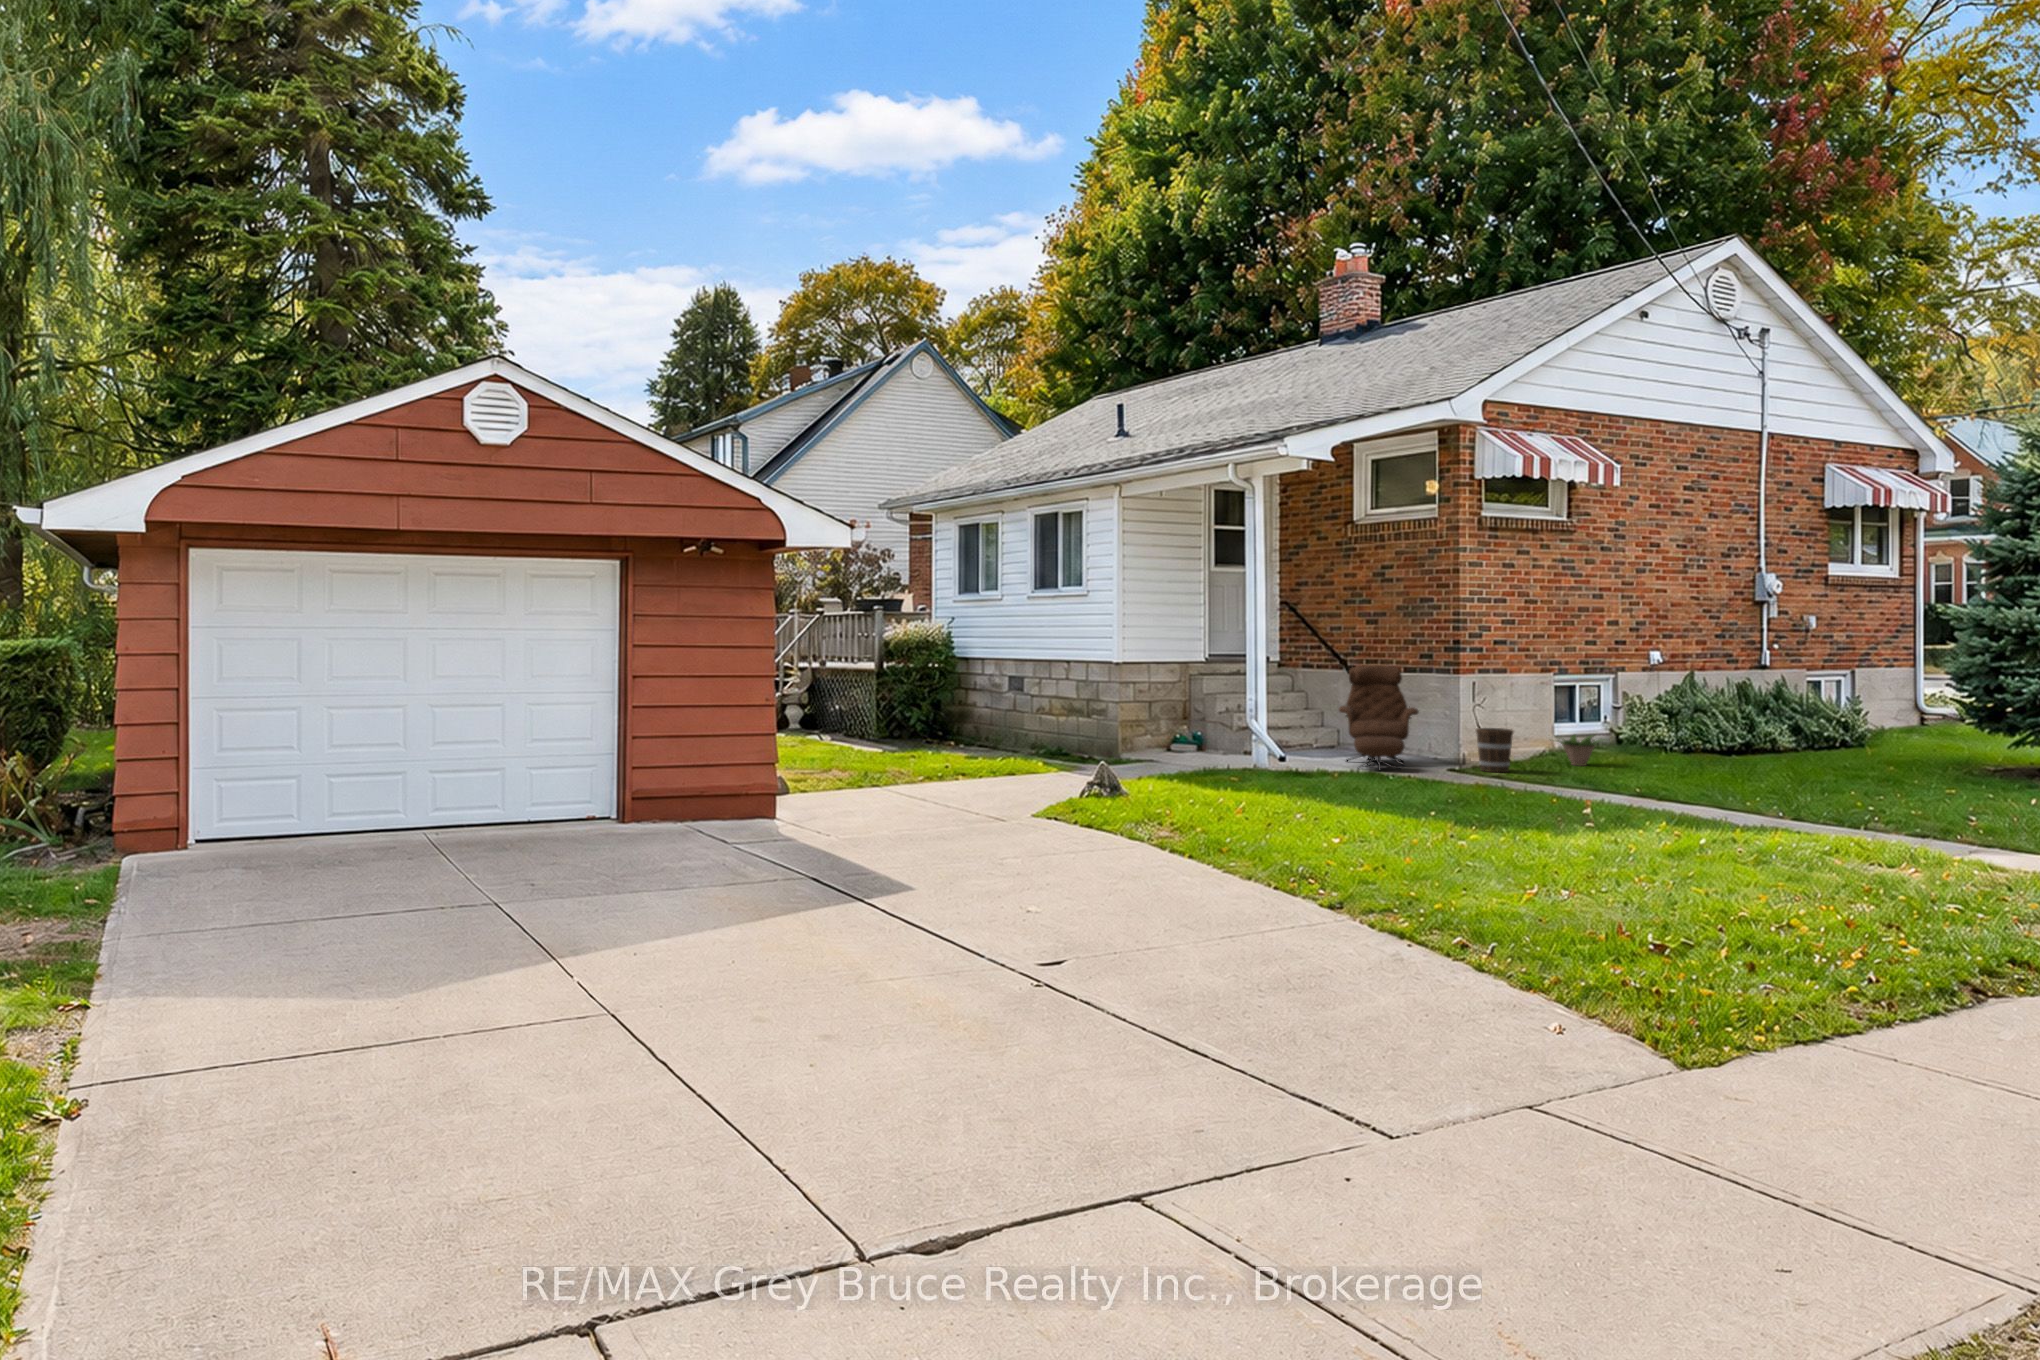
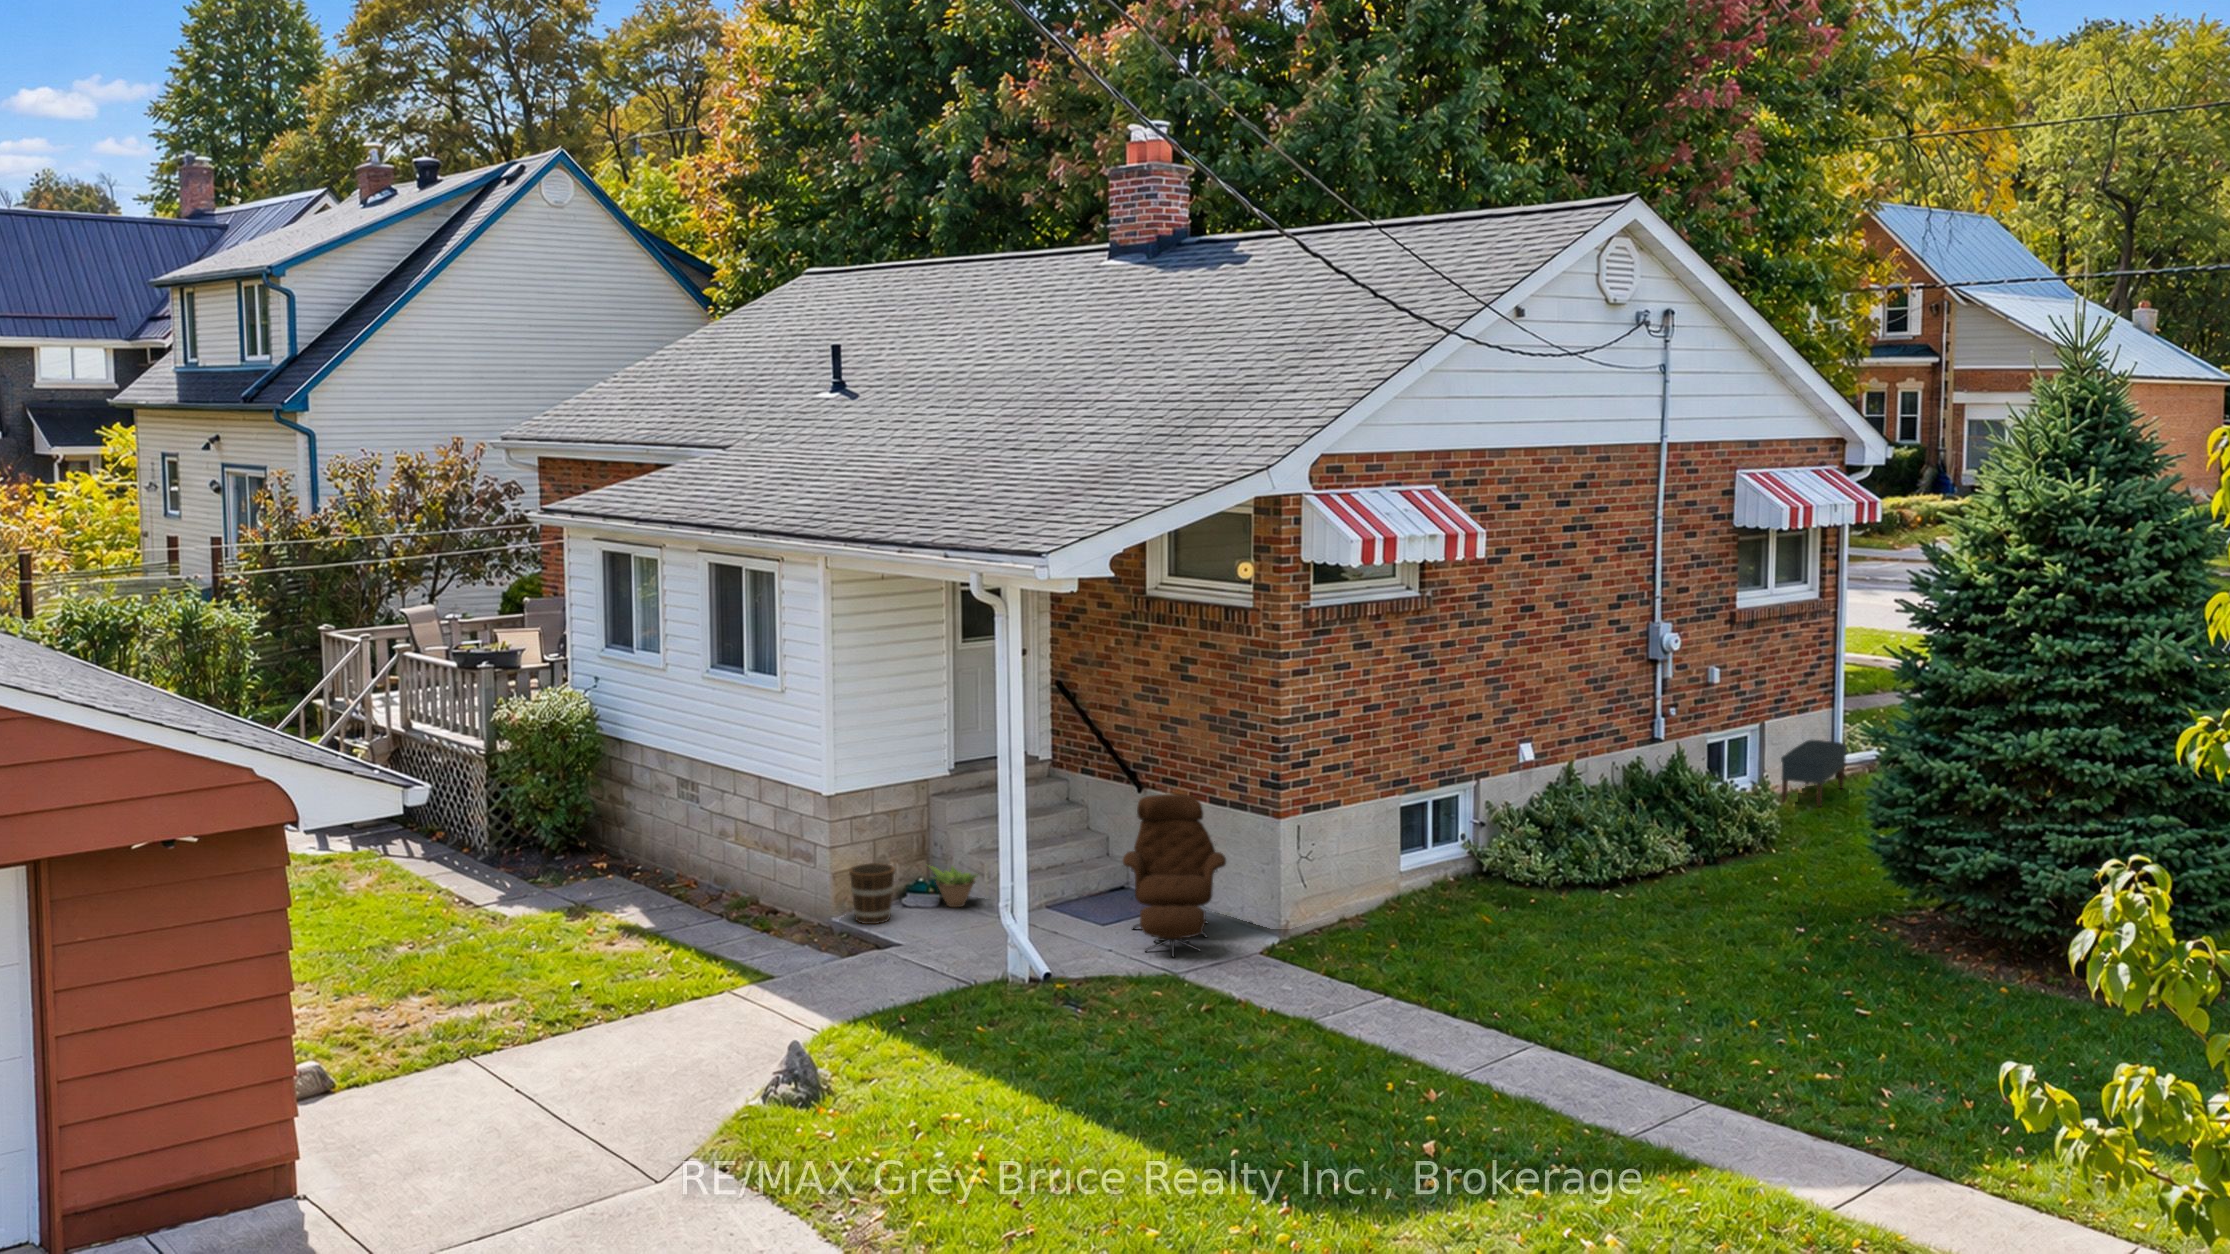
bench: none [1874,693,1933,738] -> present [1781,740,1847,807]
bucket: present [1476,728,1513,772] -> present [849,863,895,924]
decorative plant: present [1560,735,1604,766] -> present [929,866,978,907]

